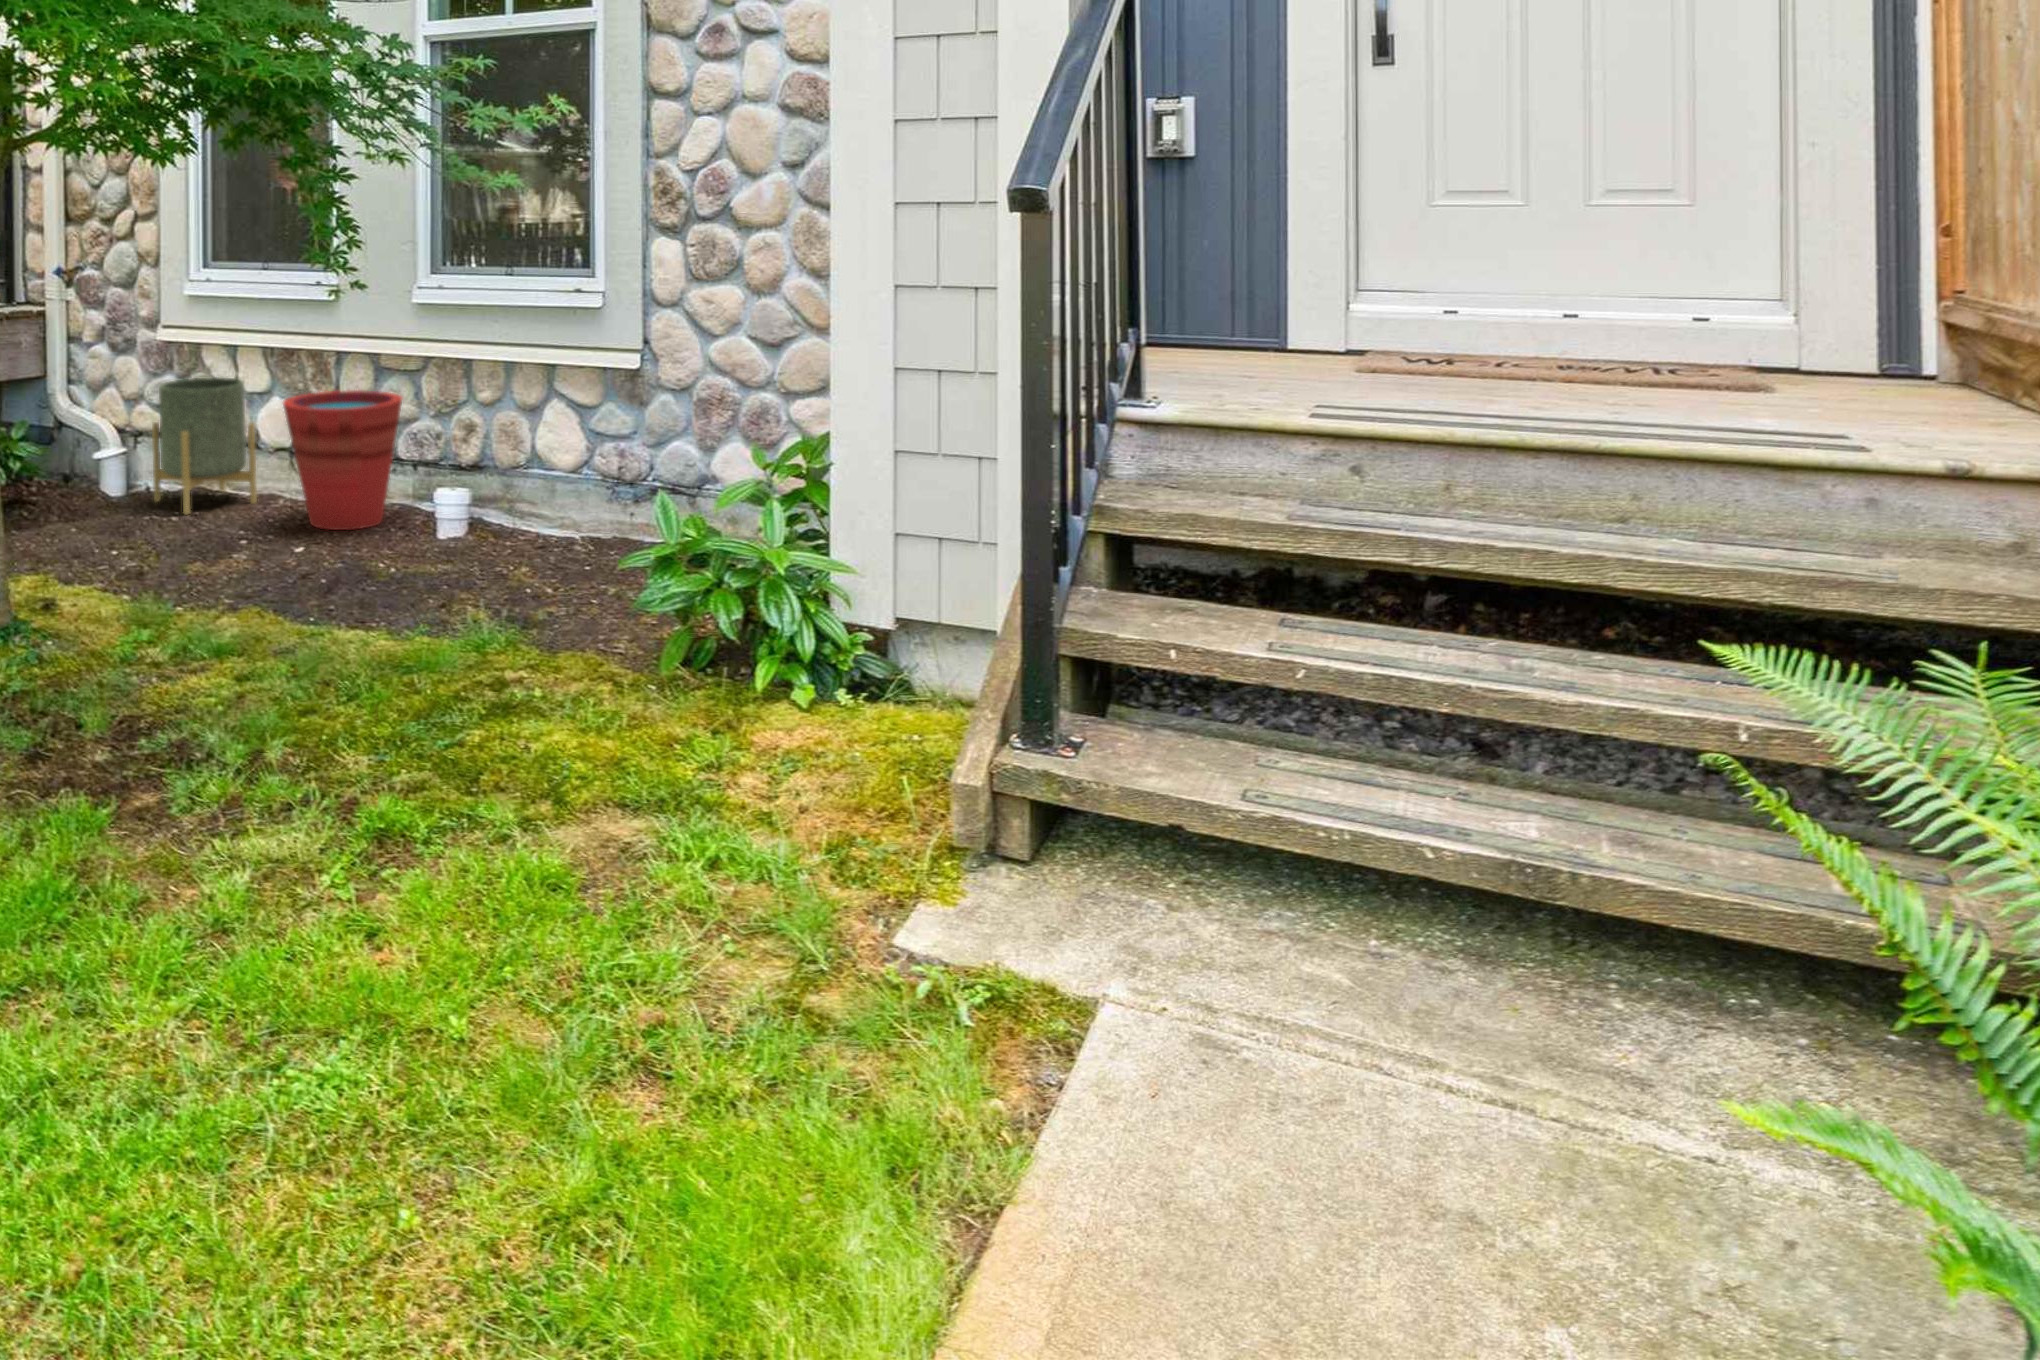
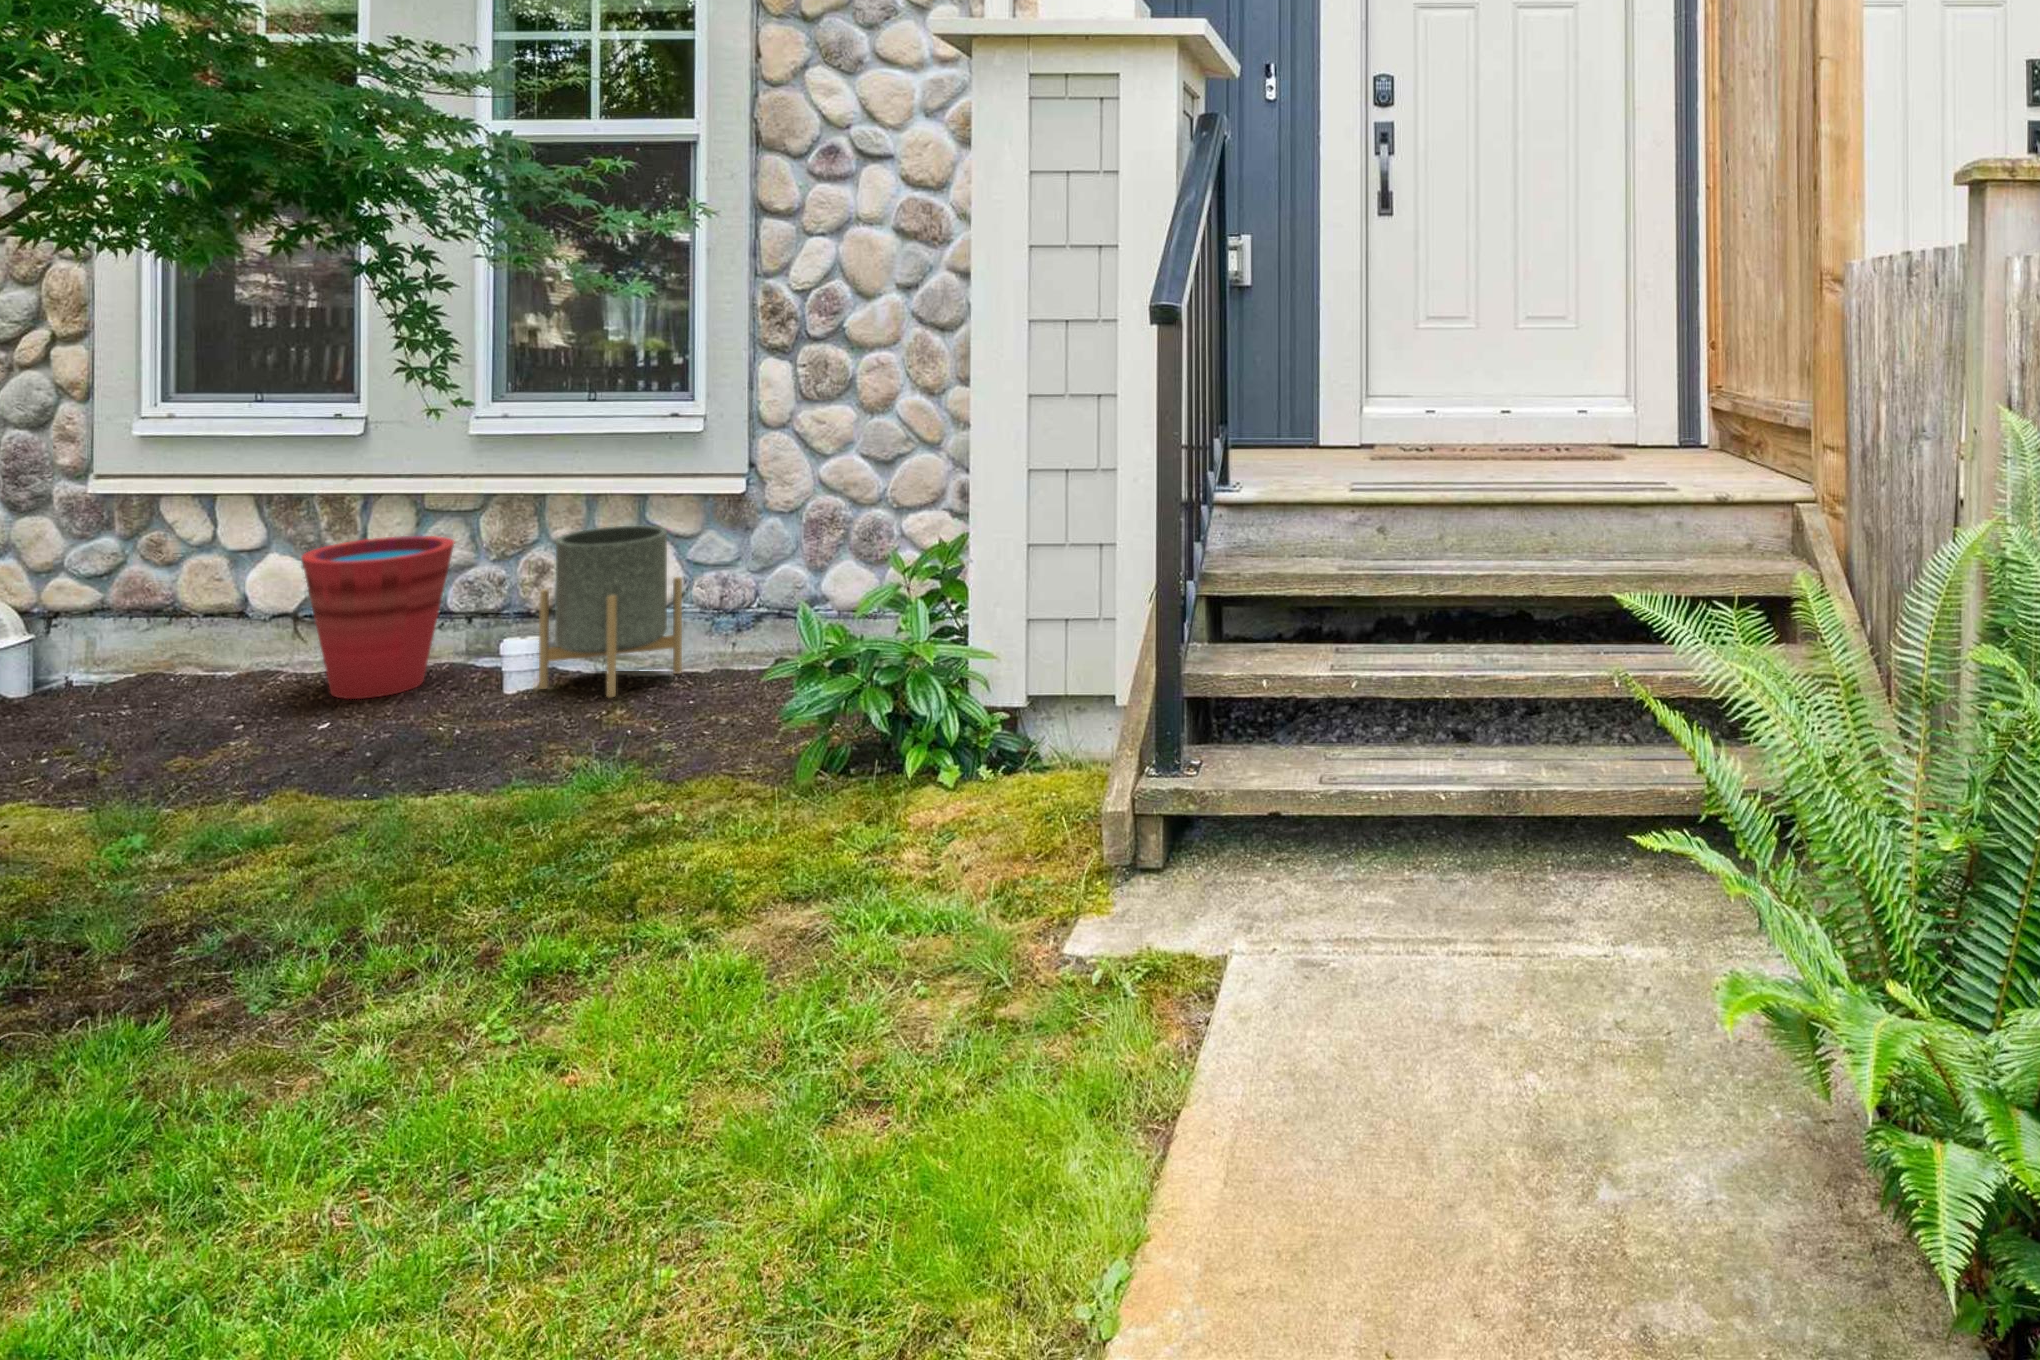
planter: present [152,377,257,514] -> present [539,526,682,697]

